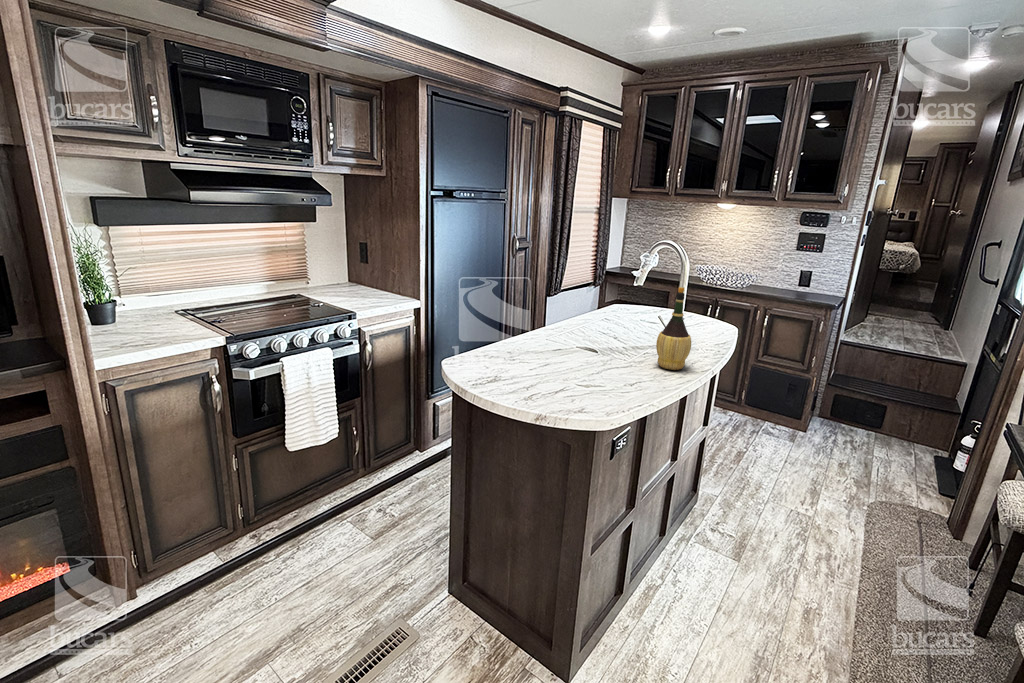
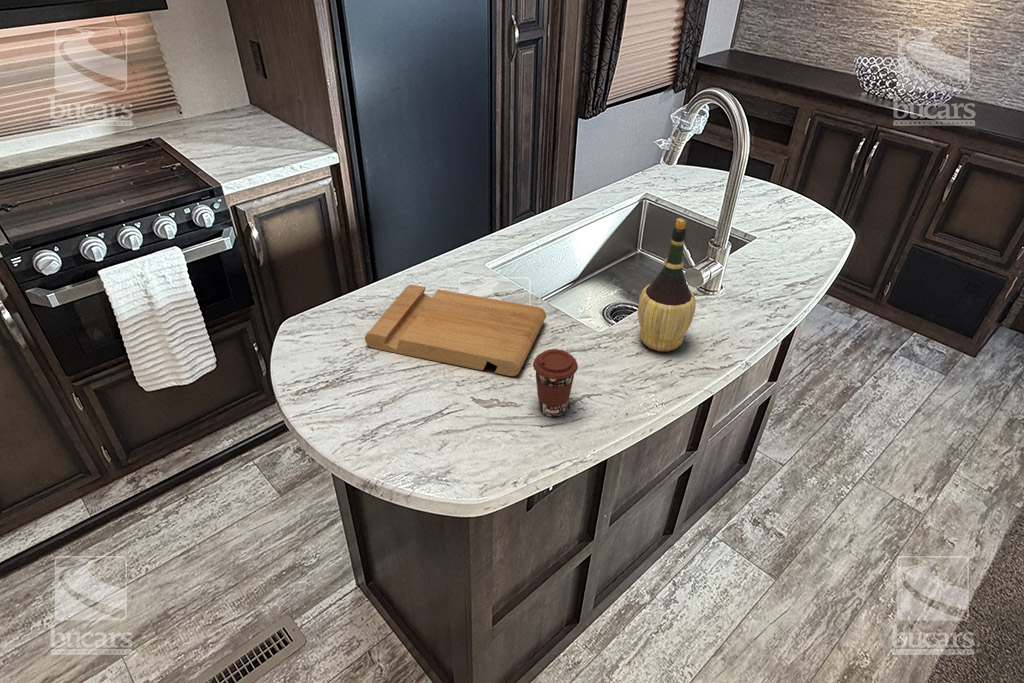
cutting board: none [498,344,601,381] -> present [365,285,546,376]
coffee cup: none [620,353,647,395] -> present [533,349,578,417]

